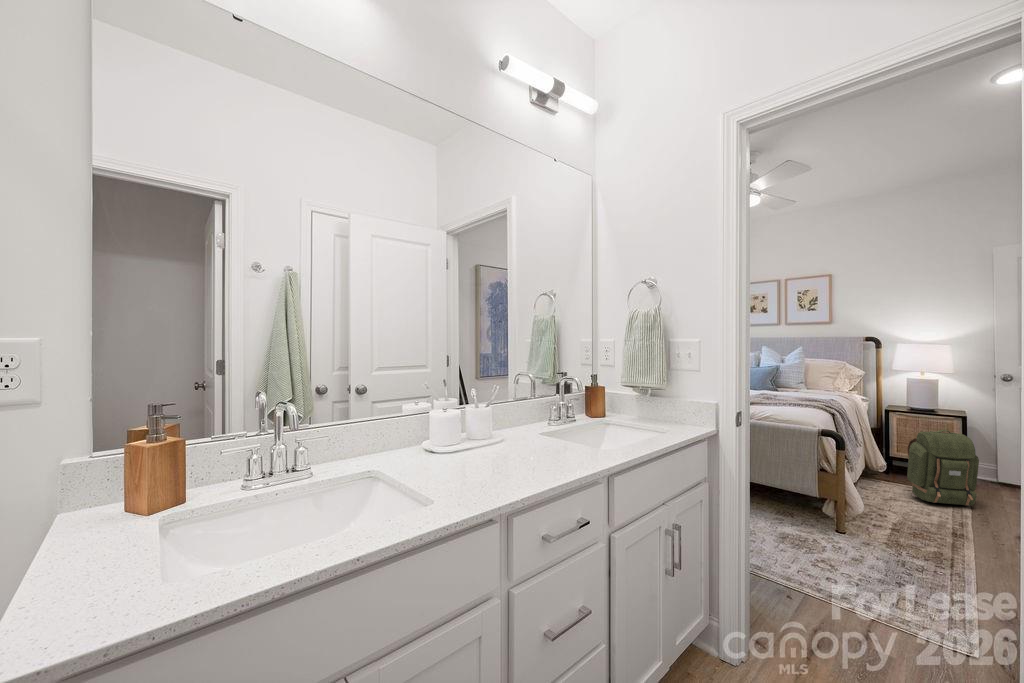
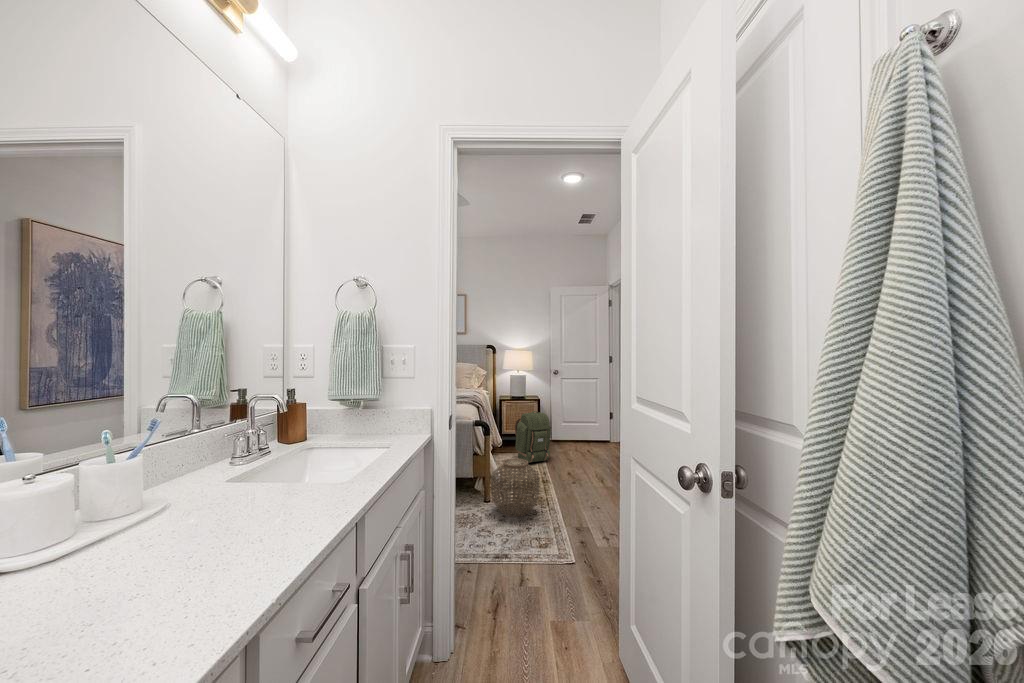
woven basket: none [843,485,926,564] -> present [491,459,539,517]

